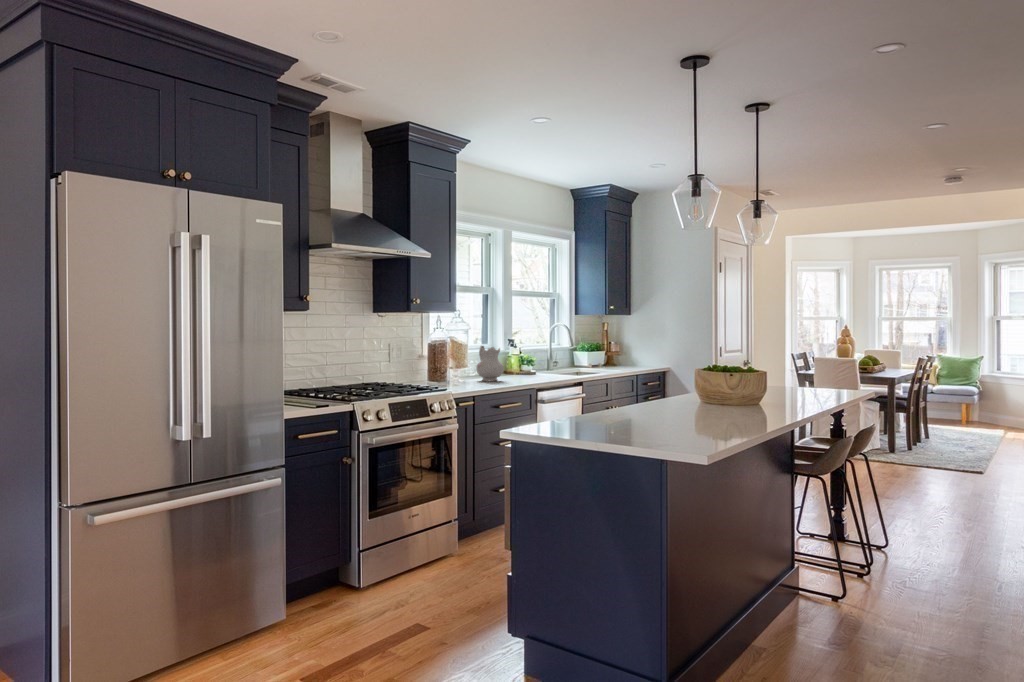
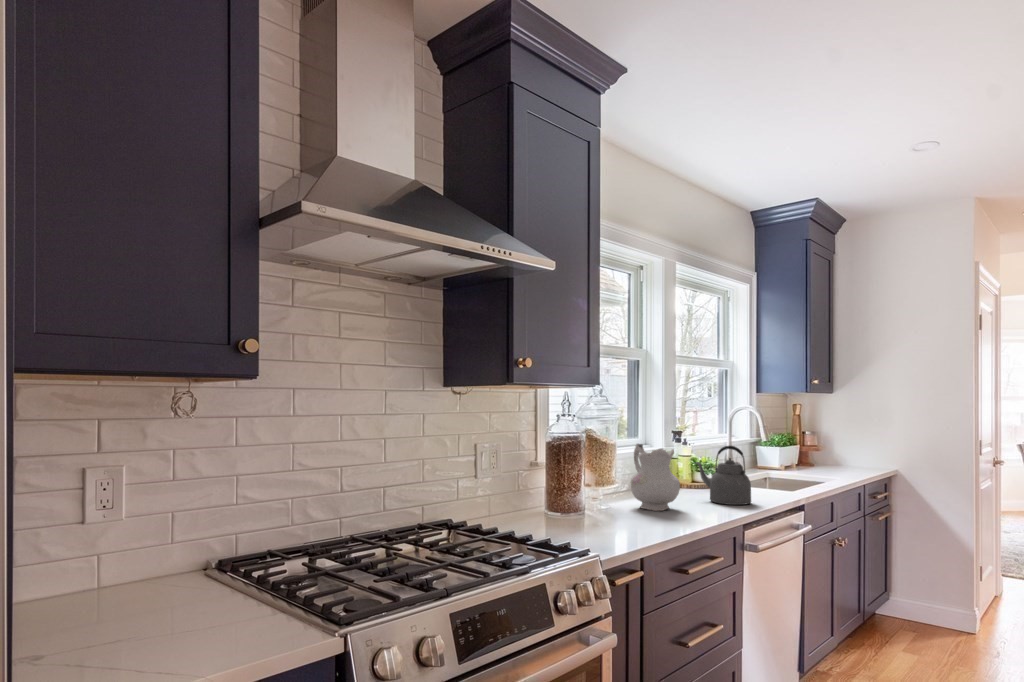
kettle: none [516,347,547,379] -> present [695,446,751,505]

